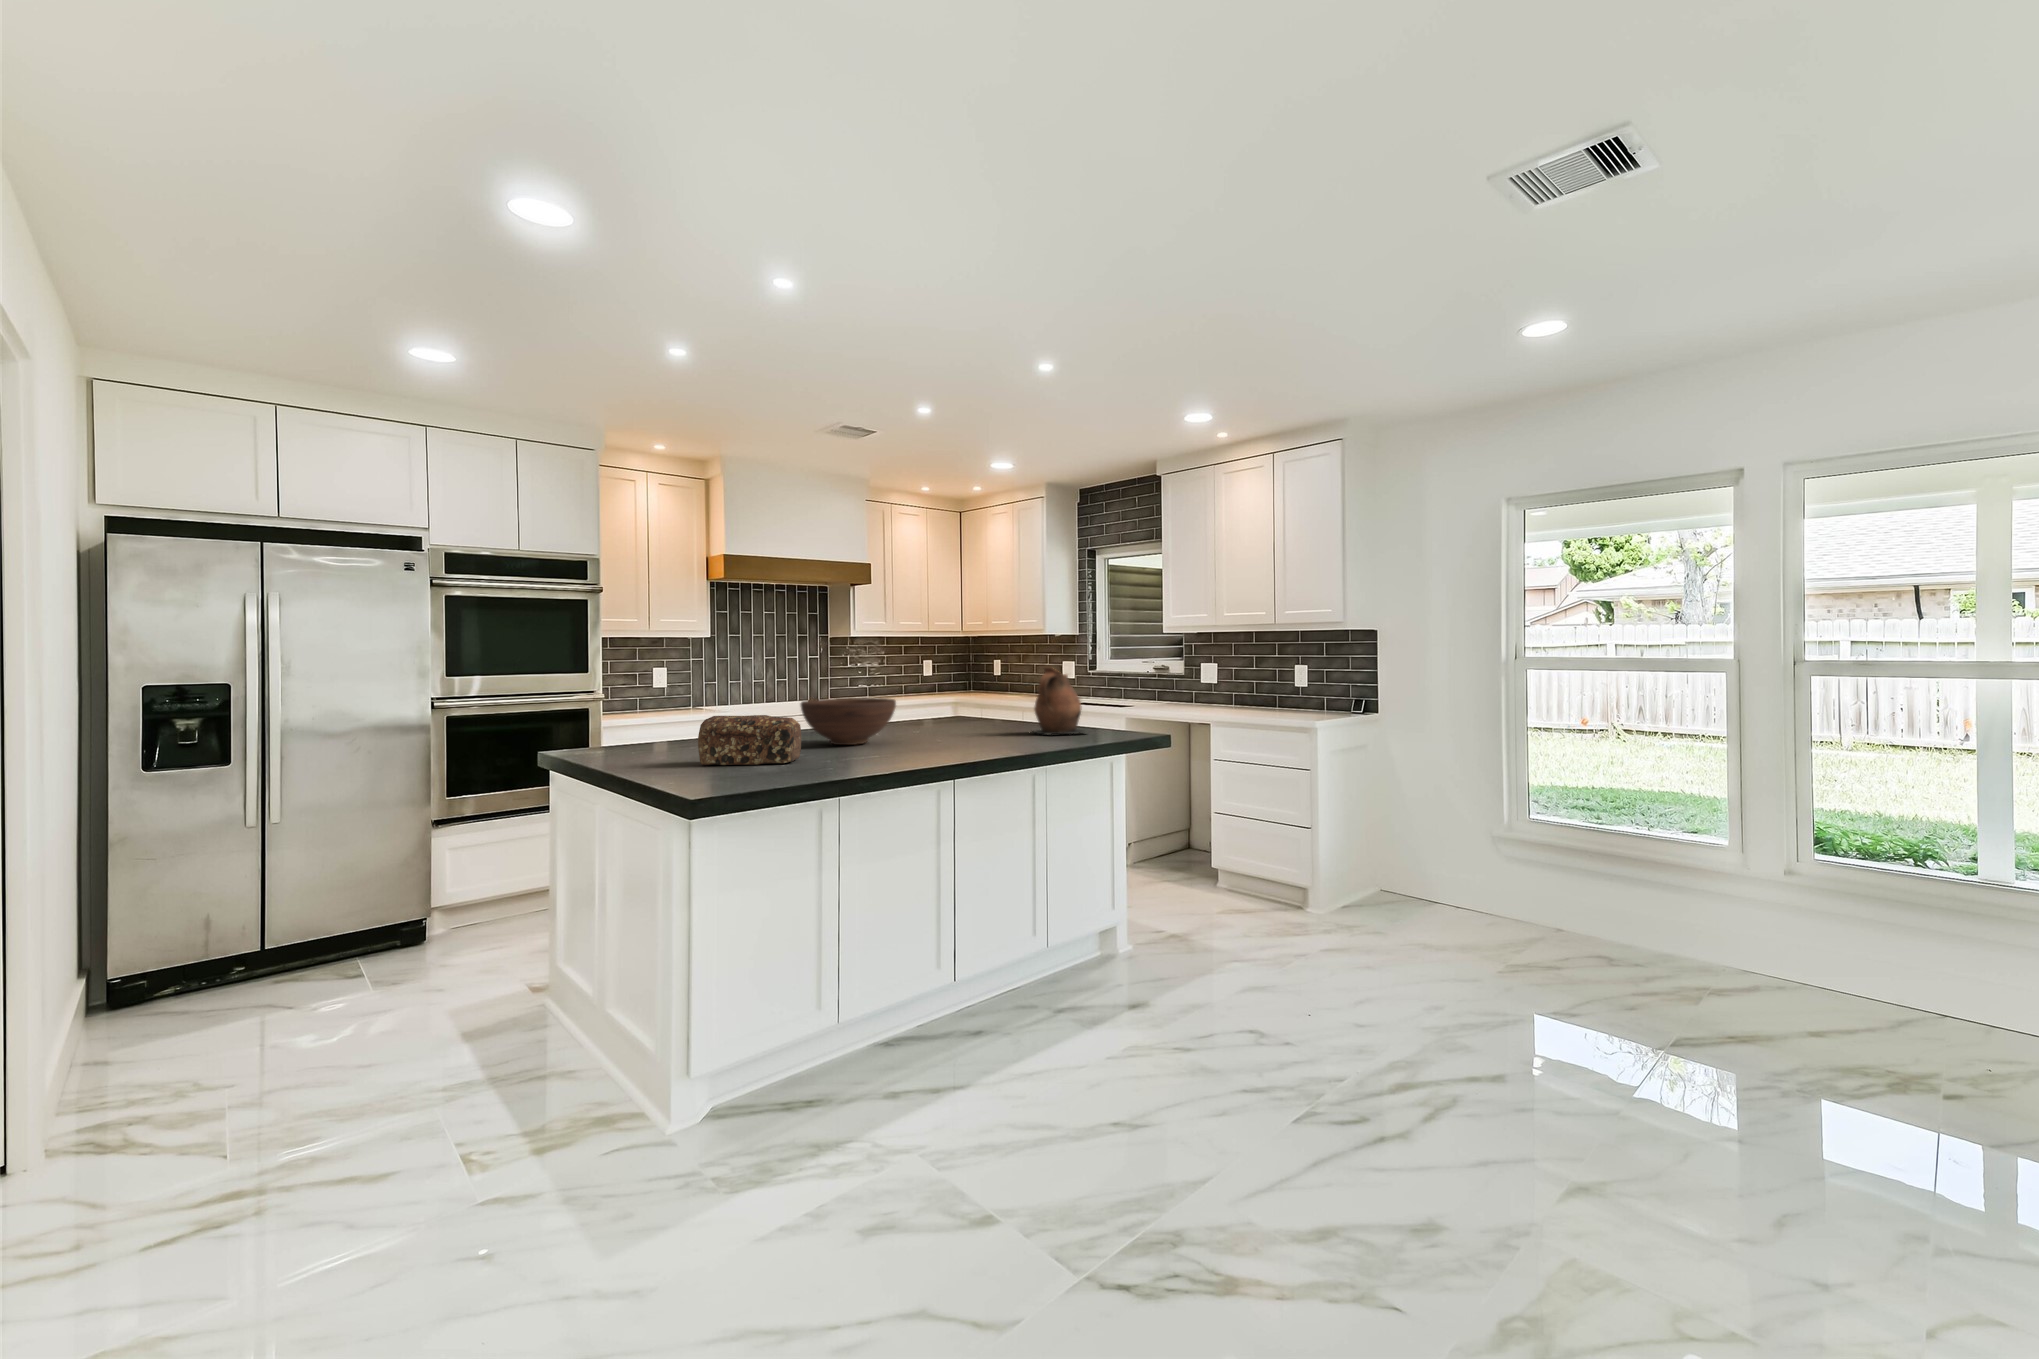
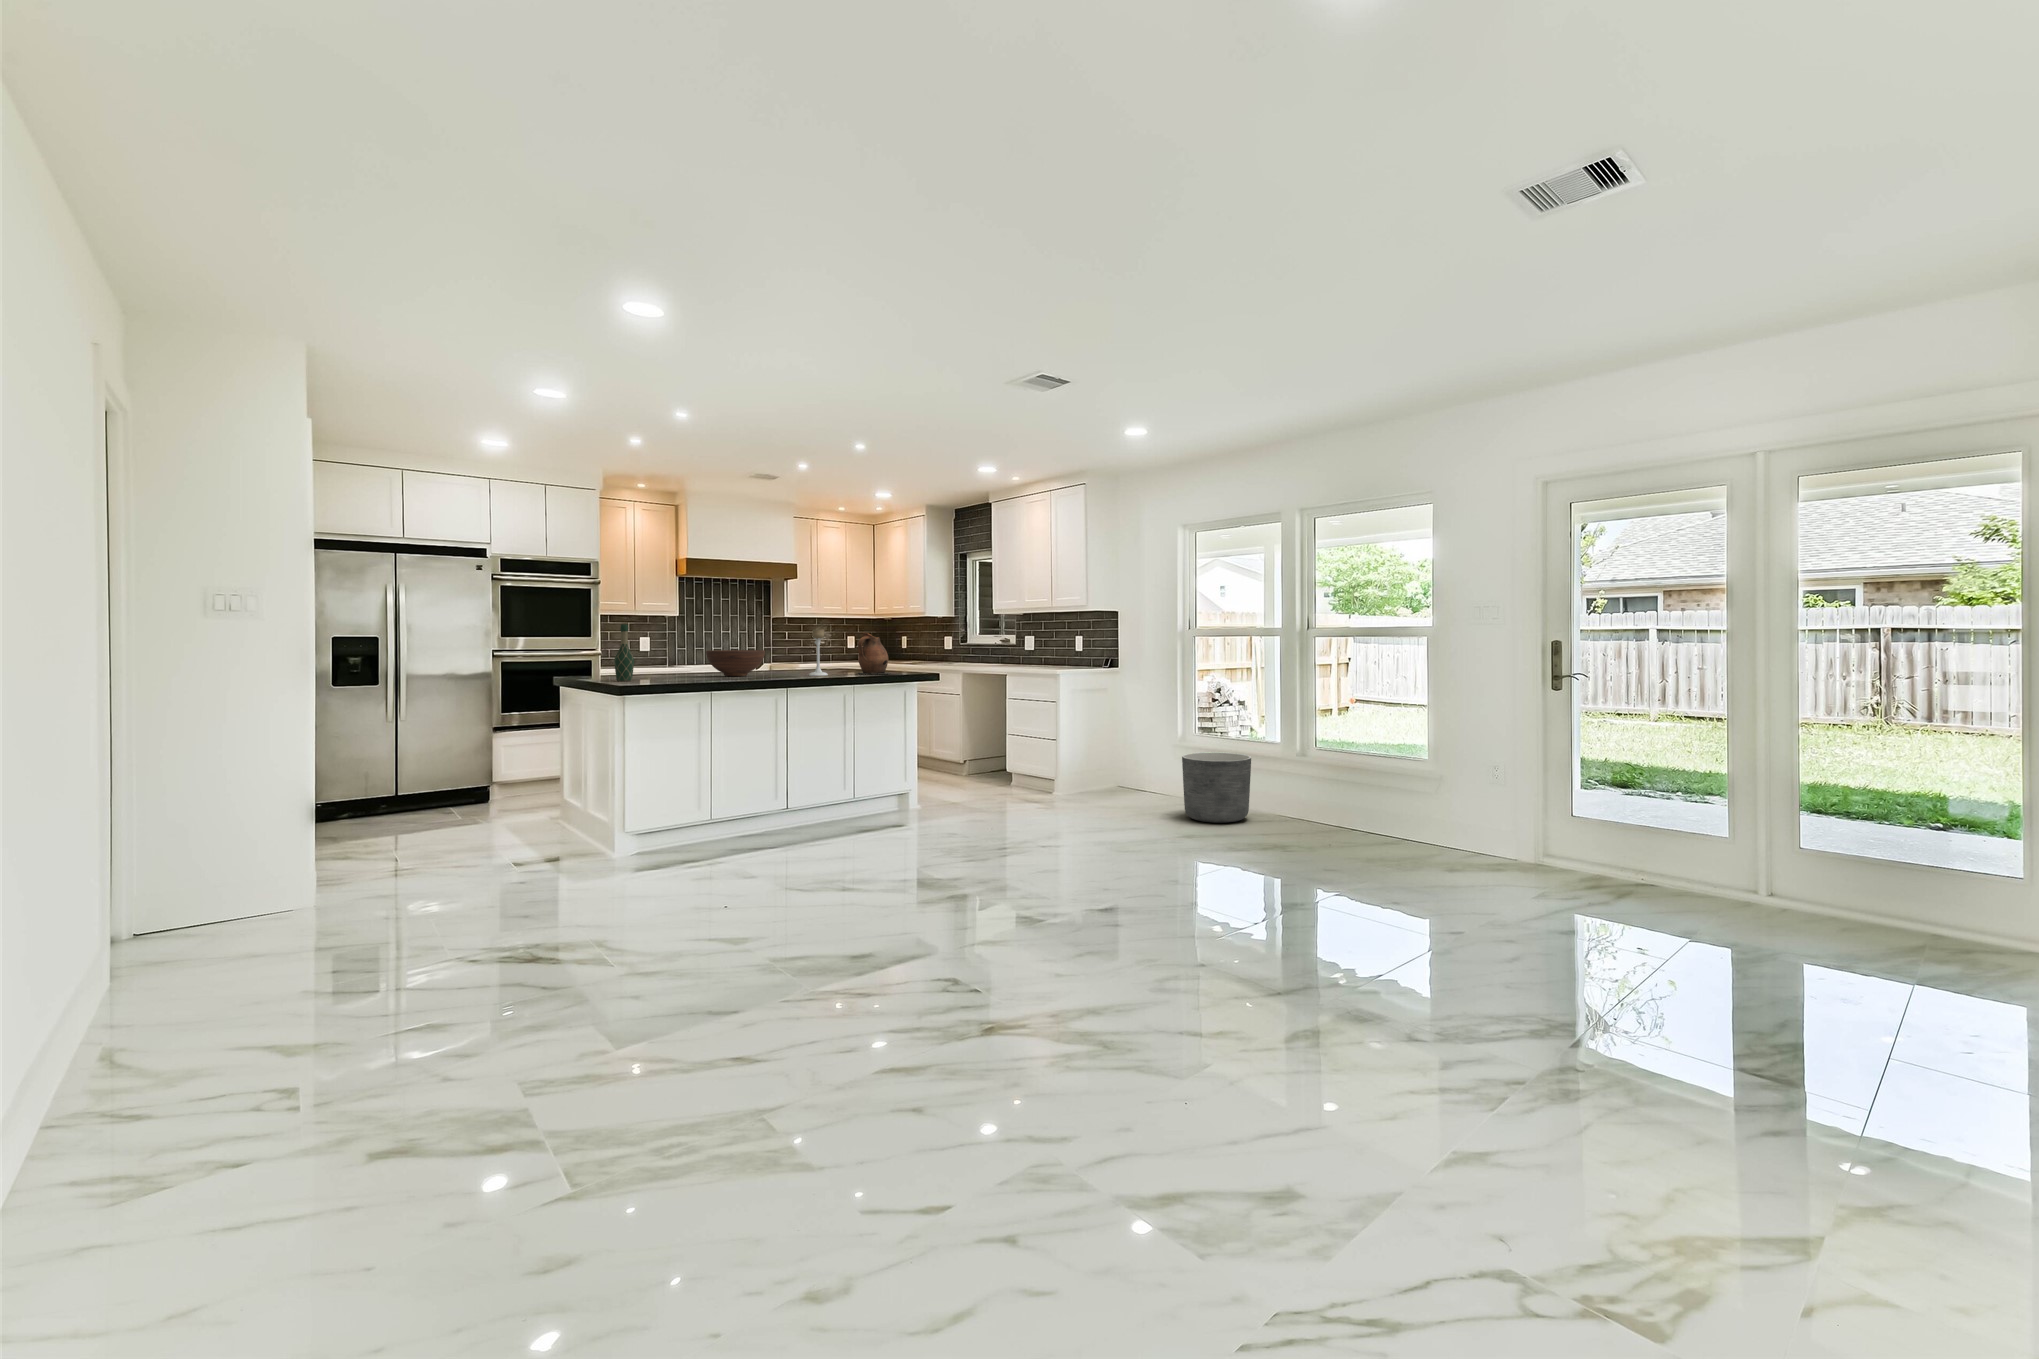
candle holder: none [963,663,994,740] -> present [809,629,828,676]
wine bottle: none [666,667,705,779] -> present [614,624,634,681]
bread loaf: present [698,715,801,766] -> none [636,653,695,679]
planter: none [1563,850,1691,975] -> present [1182,752,1251,823]

